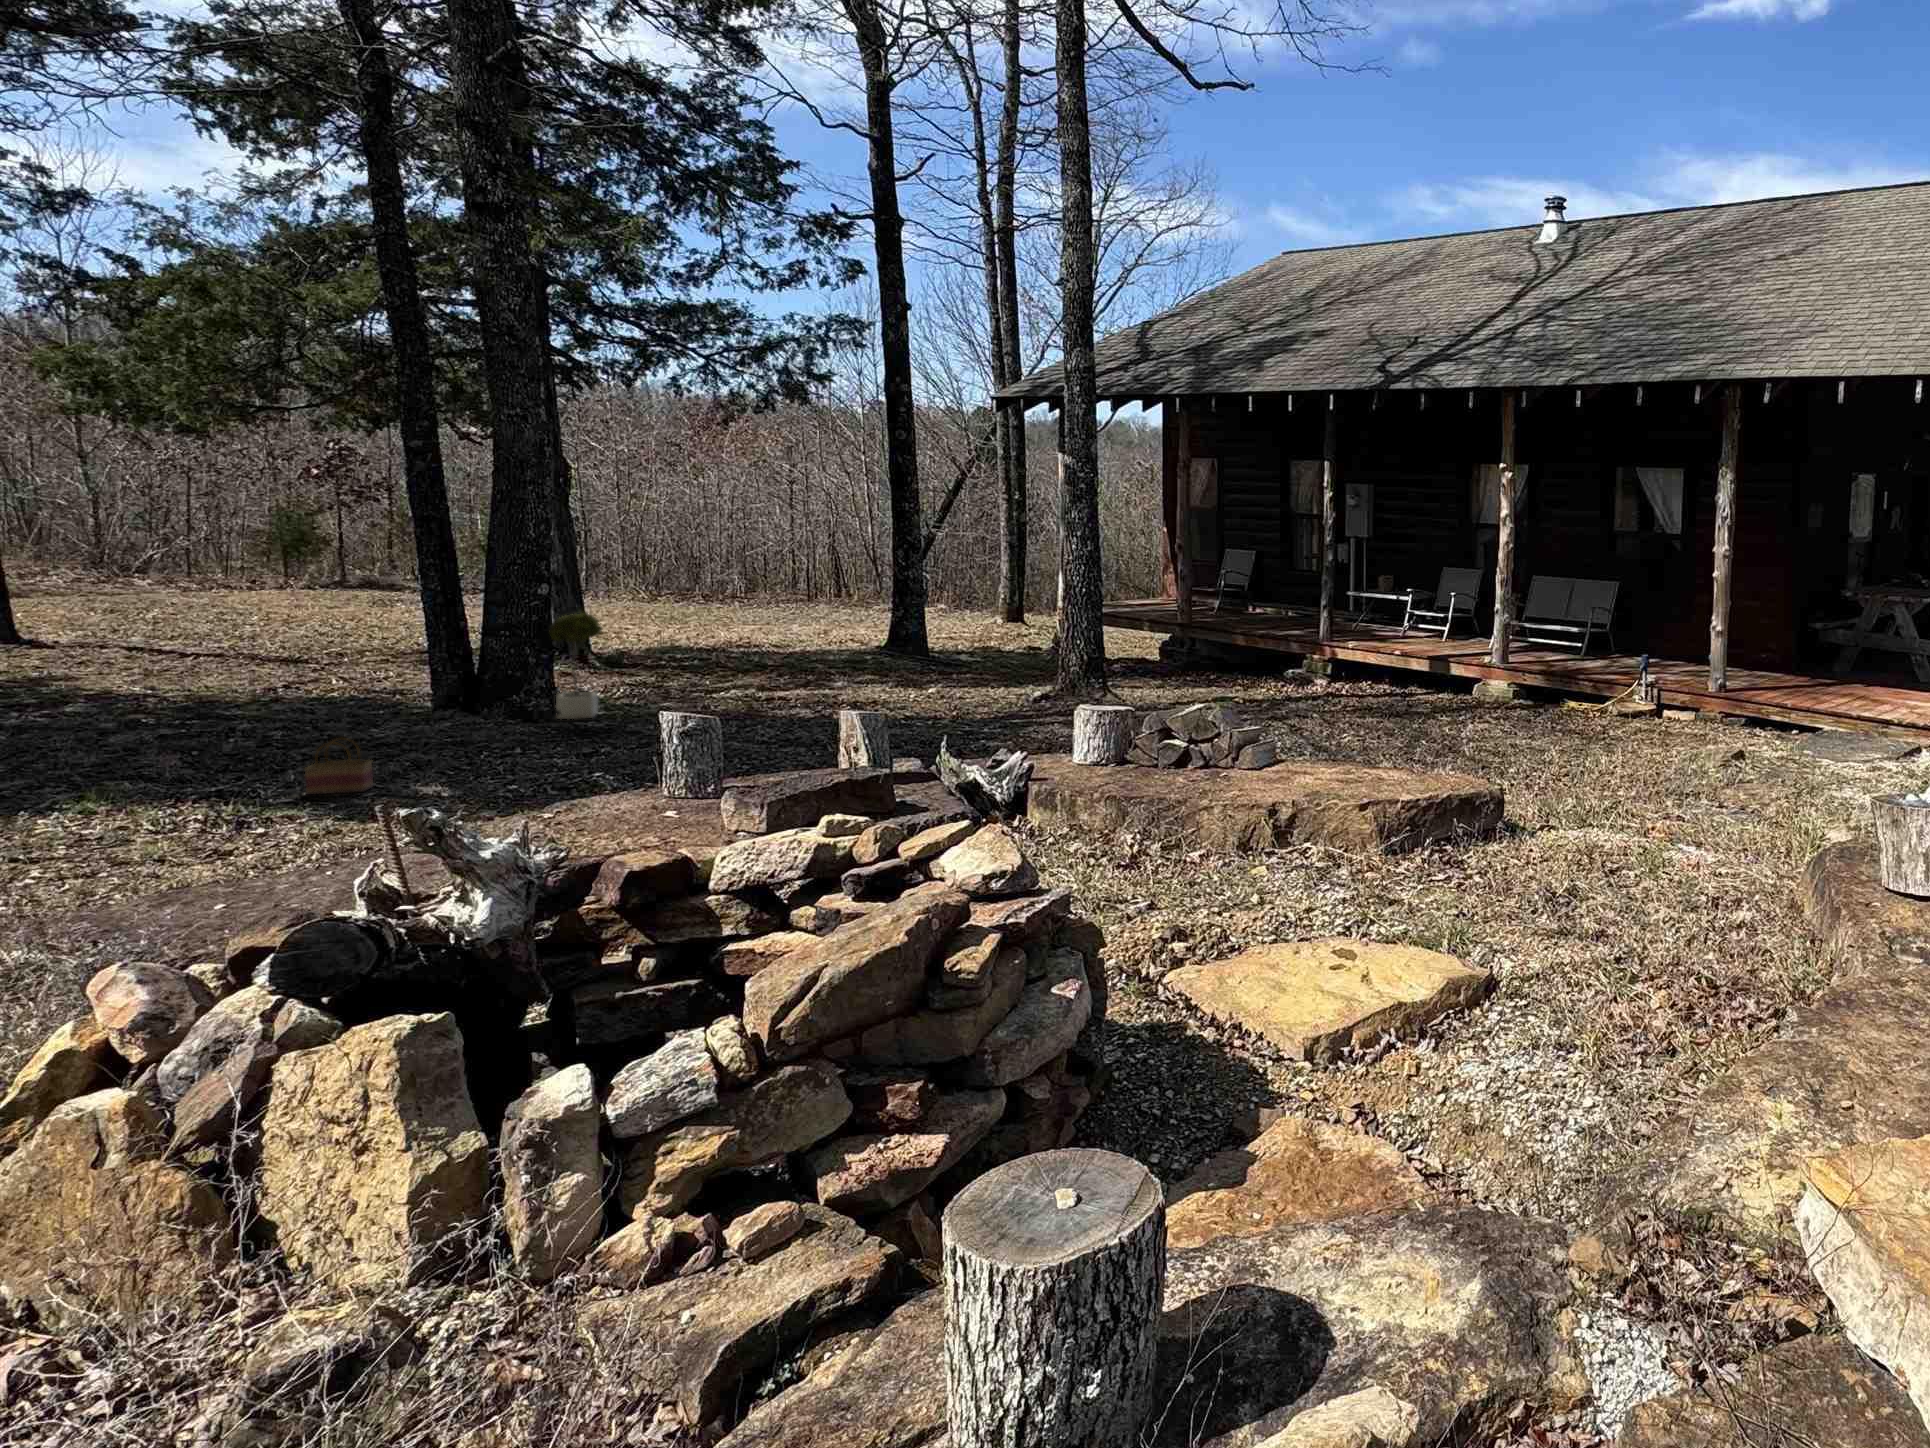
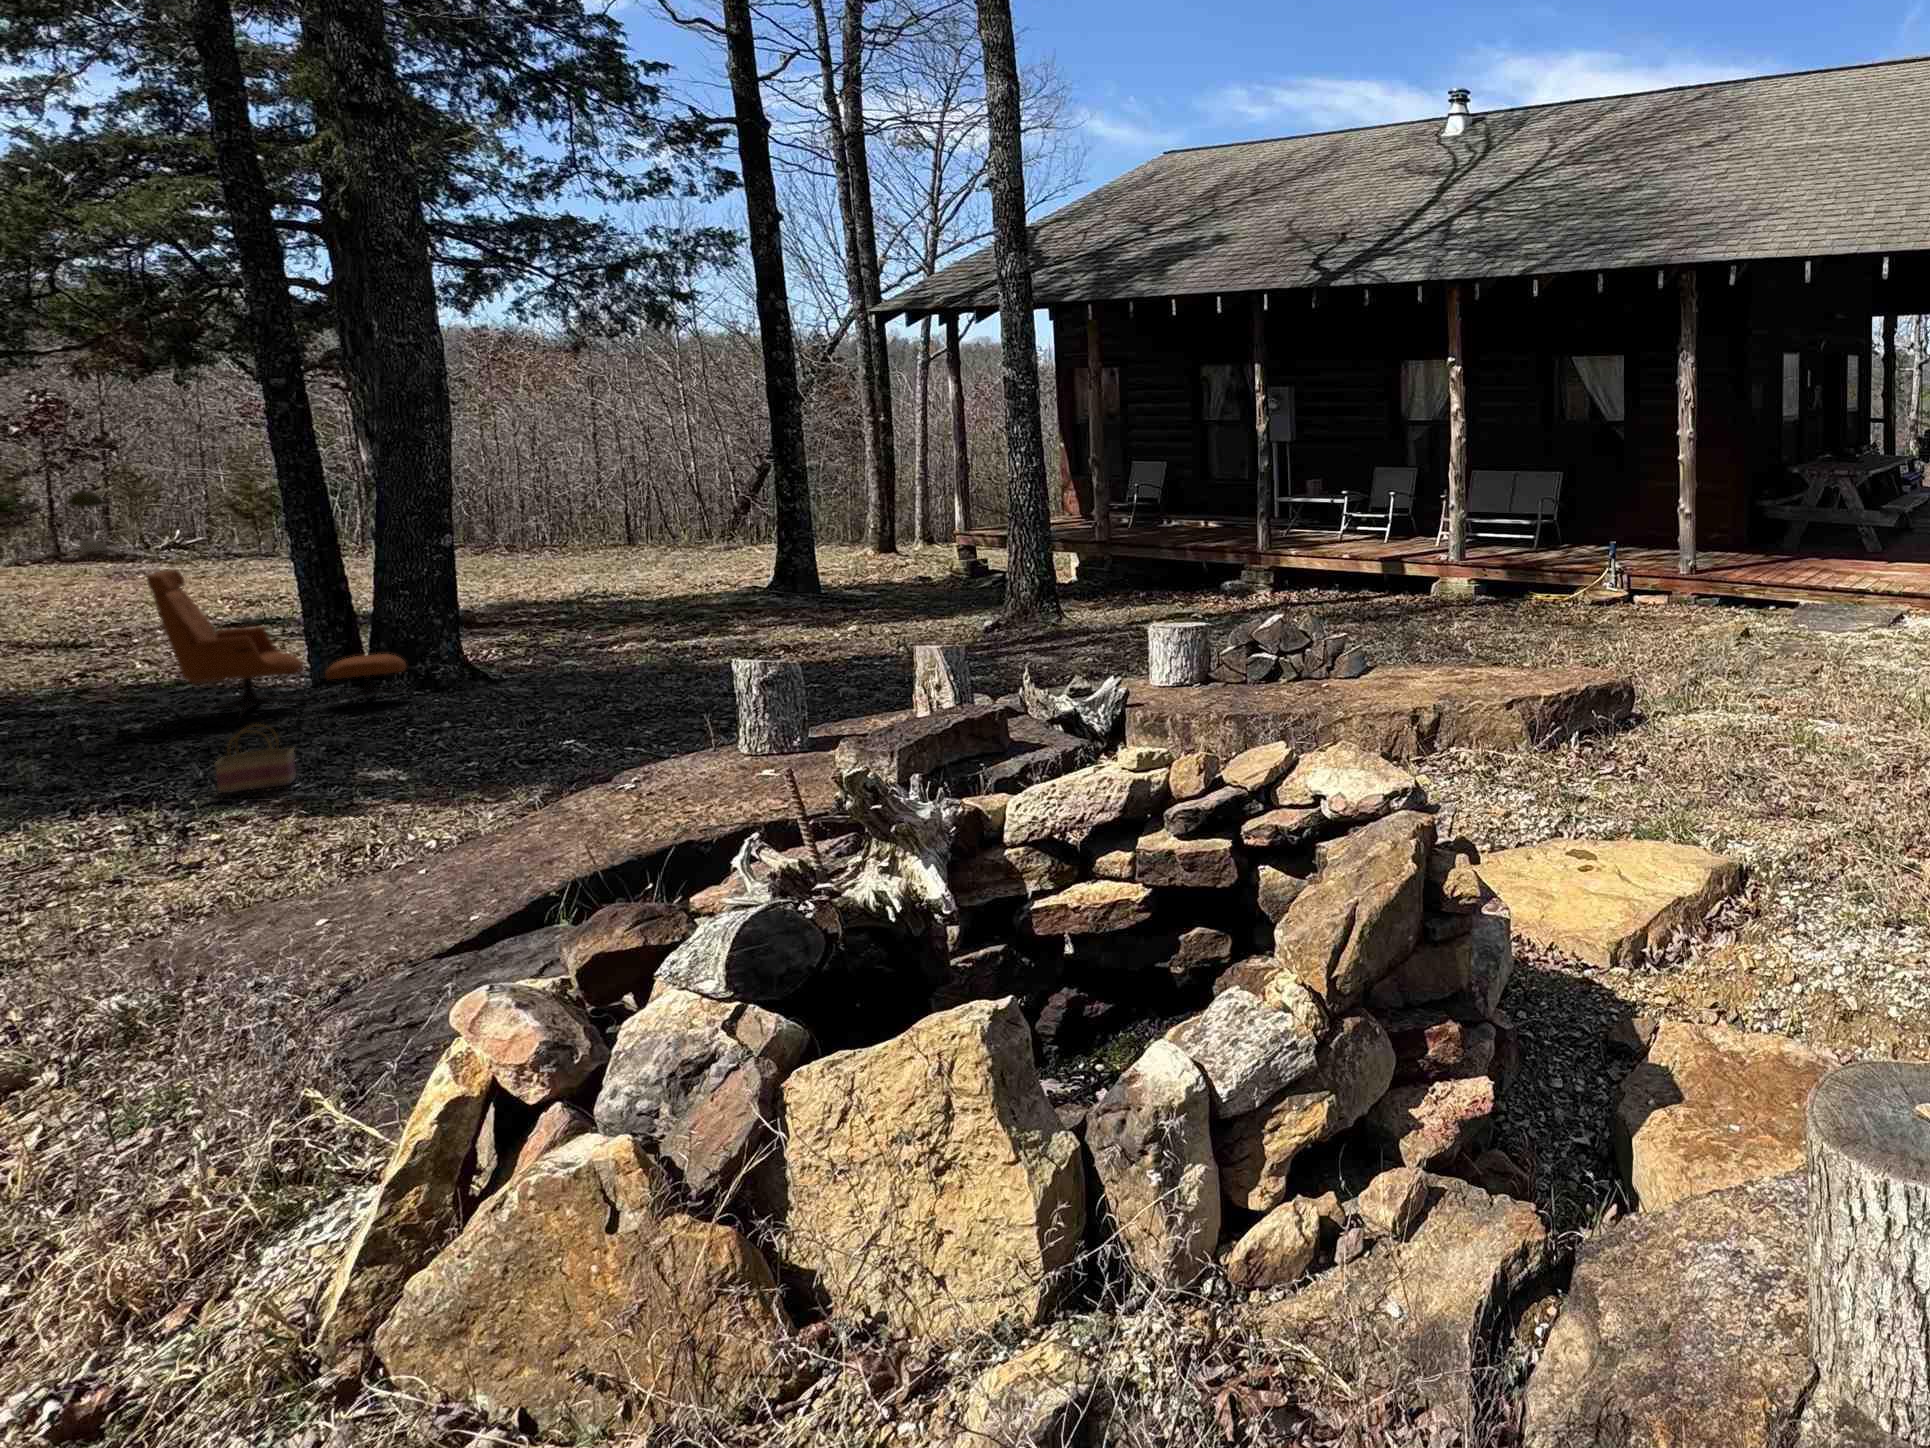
lounge chair: none [307,601,517,733] -> present [146,570,406,718]
potted tree: present [549,612,602,719] -> present [69,492,107,552]

